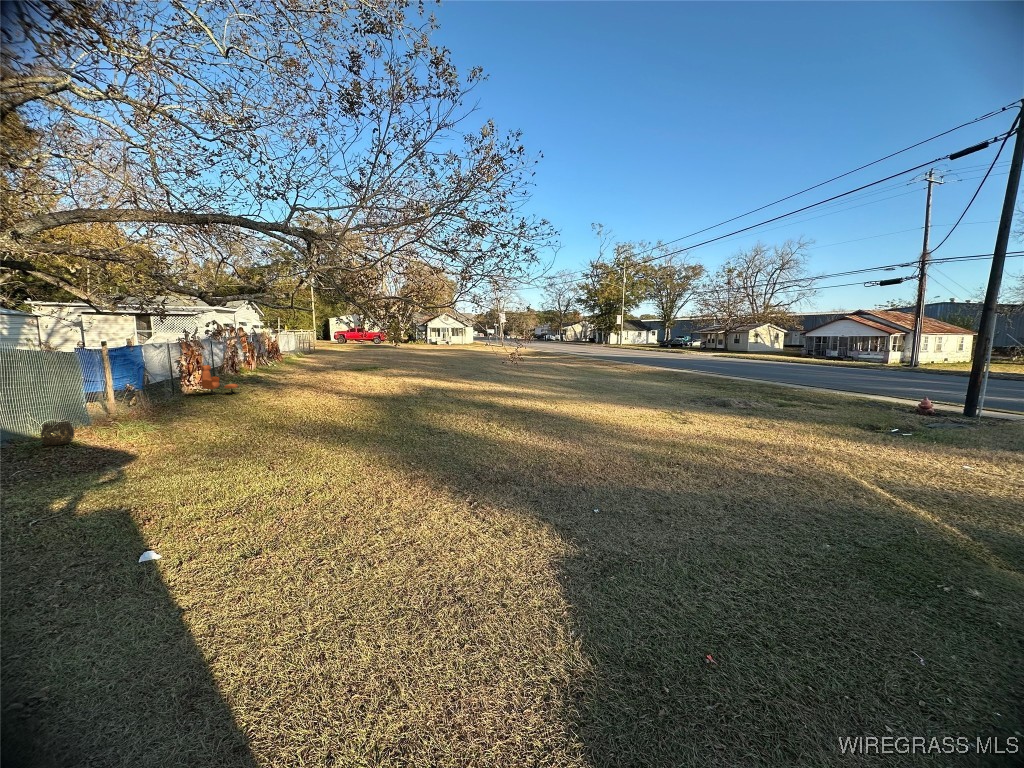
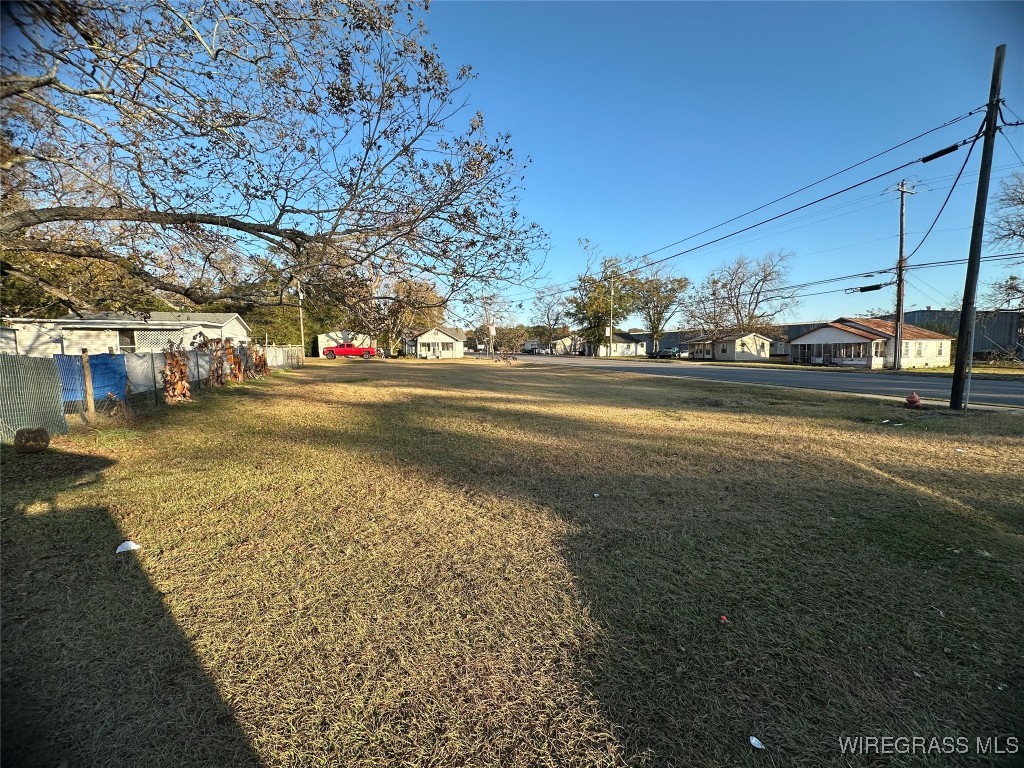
lounge chair: present [201,365,239,395] -> none [184,376,224,407]

